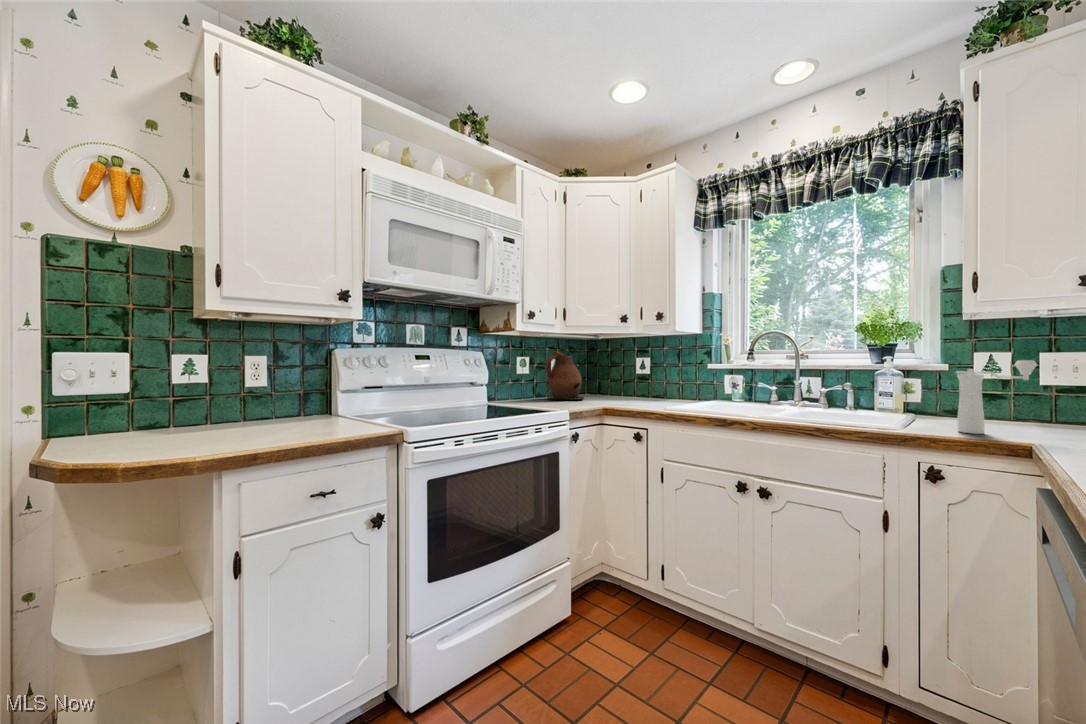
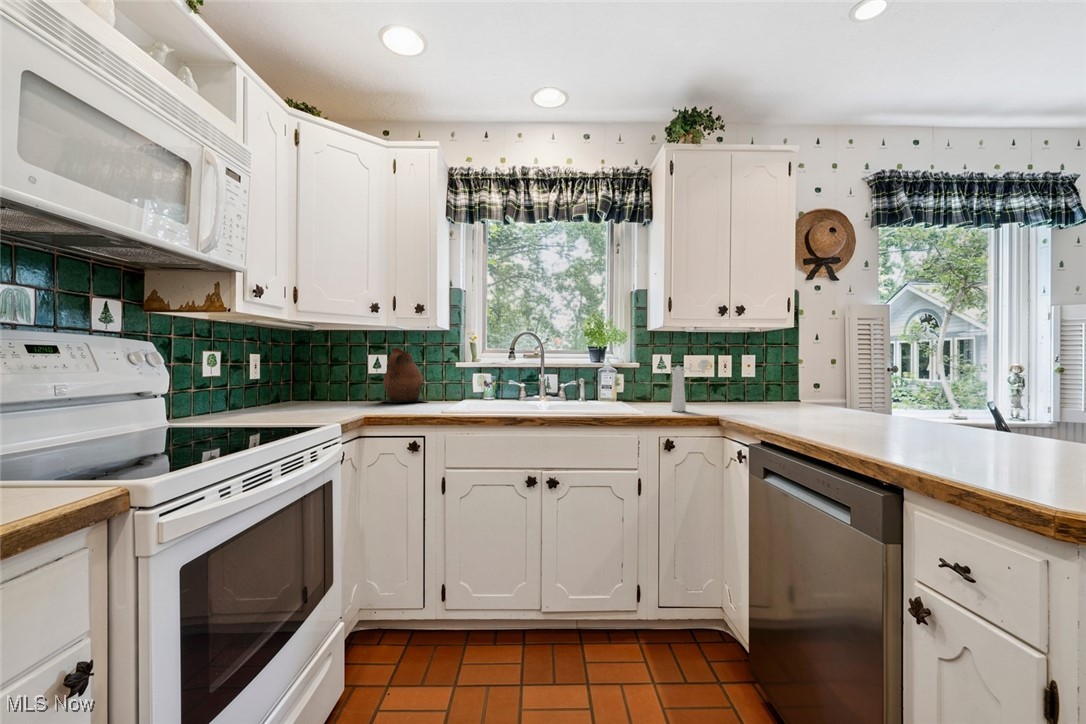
ceramic pitcher: present [545,351,584,399] -> present [383,348,428,402]

